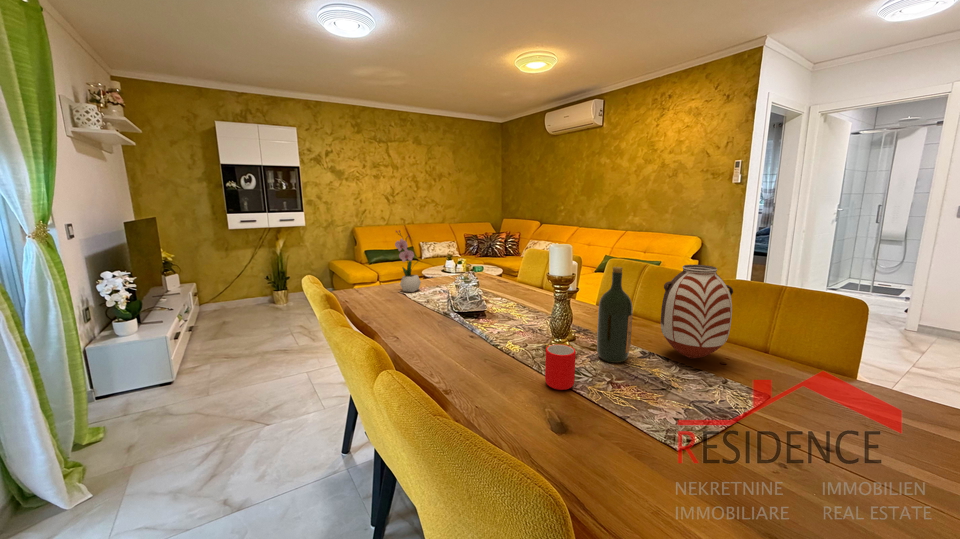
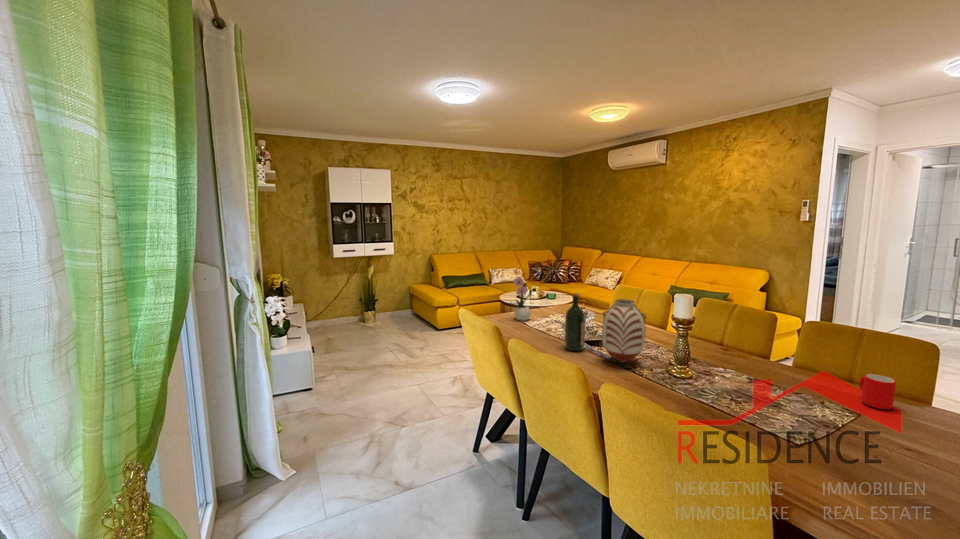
vase: present [661,265,733,359] -> present [602,299,646,362]
wine bottle: present [597,267,633,363] -> present [565,293,585,351]
cup: present [545,344,576,390] -> present [859,374,896,409]

